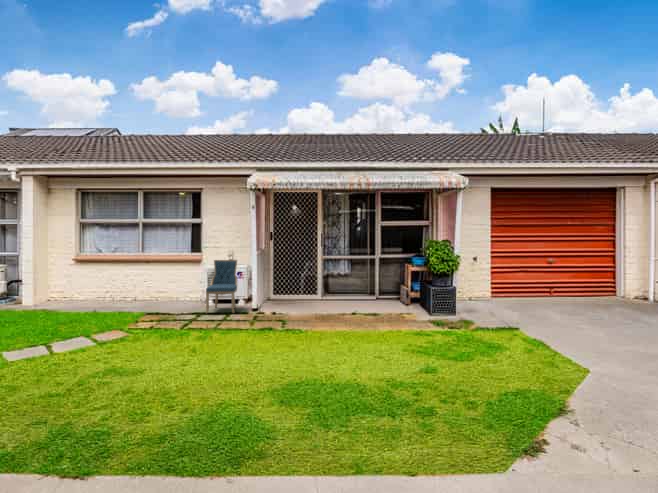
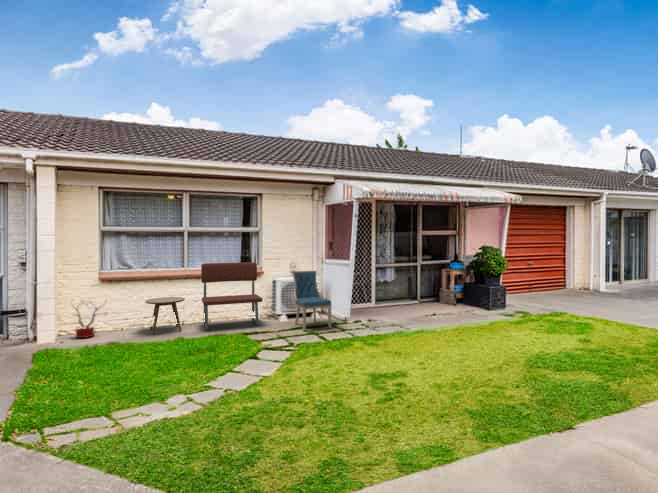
bench: none [137,251,195,306] -> present [201,262,262,330]
decorative plant: none [56,274,76,304] -> present [76,308,107,338]
side table: none [100,277,133,306] -> present [145,297,185,335]

